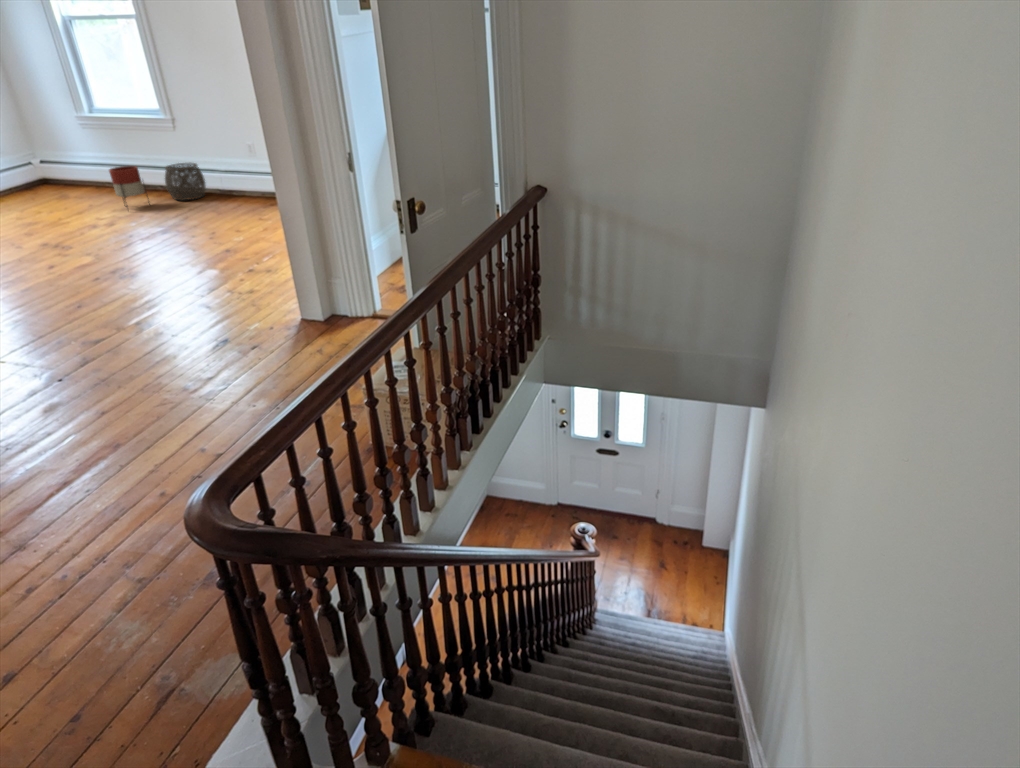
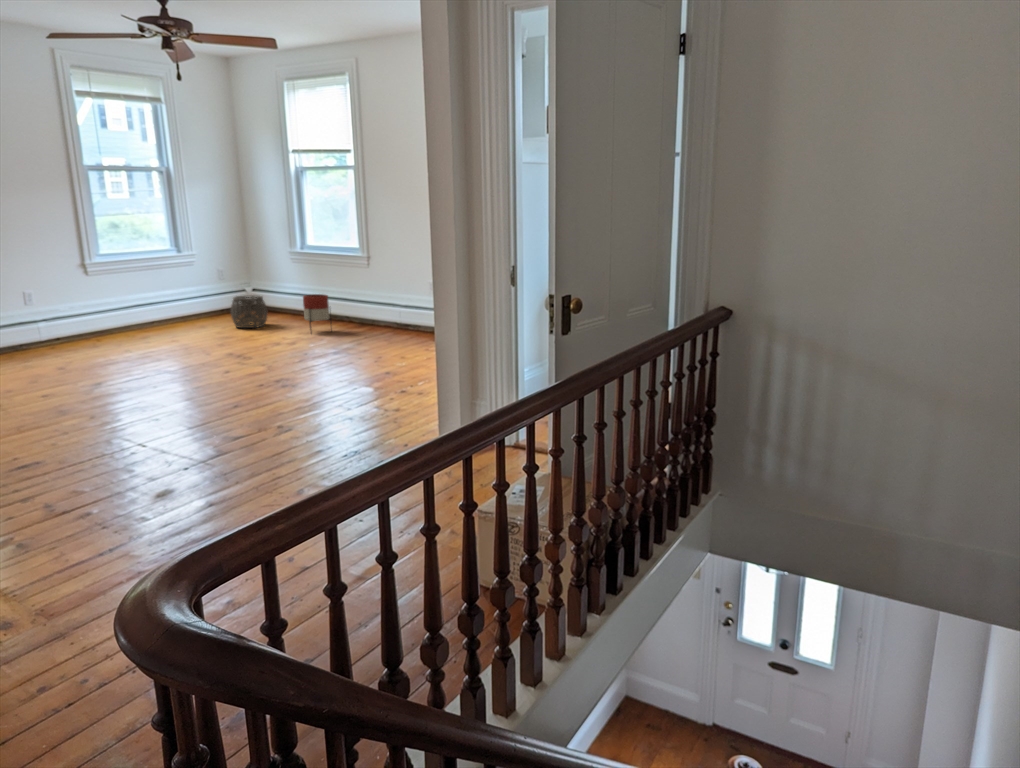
woven basket: present [165,163,206,200] -> present [231,295,267,328]

